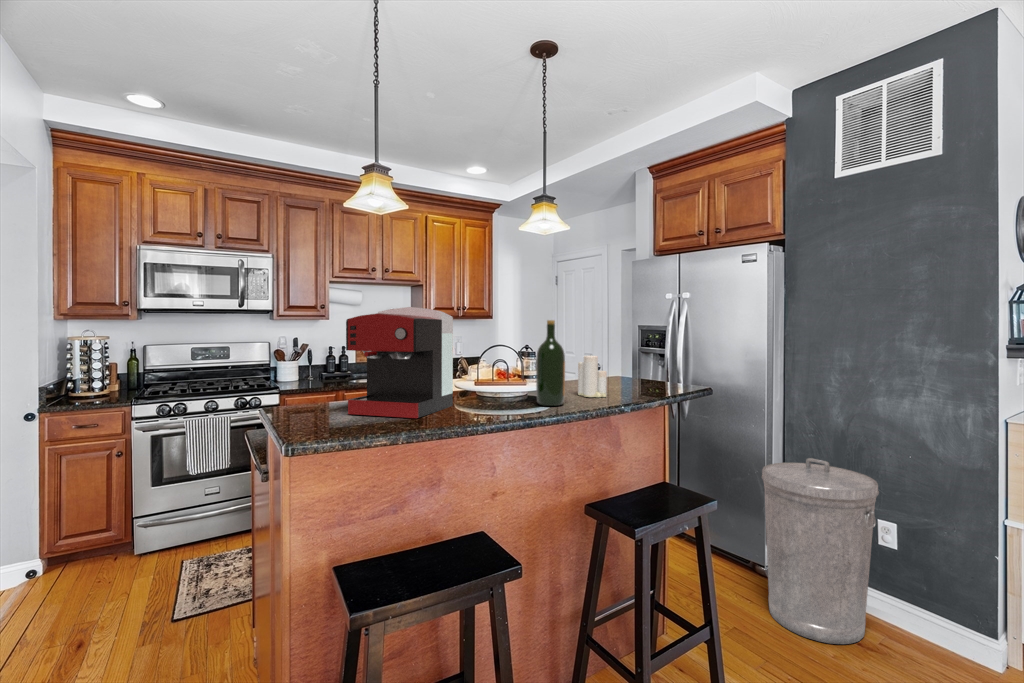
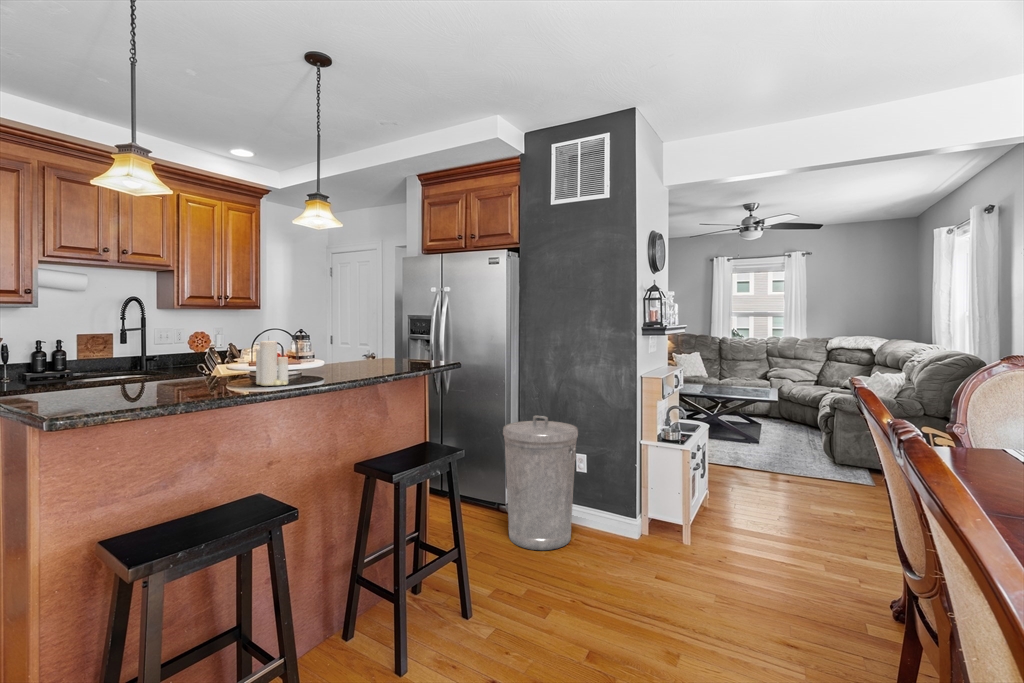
coffee maker: present [346,307,453,418] -> none [96,287,224,397]
wine bottle: present [536,320,565,406] -> none [312,304,339,380]
candle: present [578,355,607,397] -> present [256,341,288,386]

